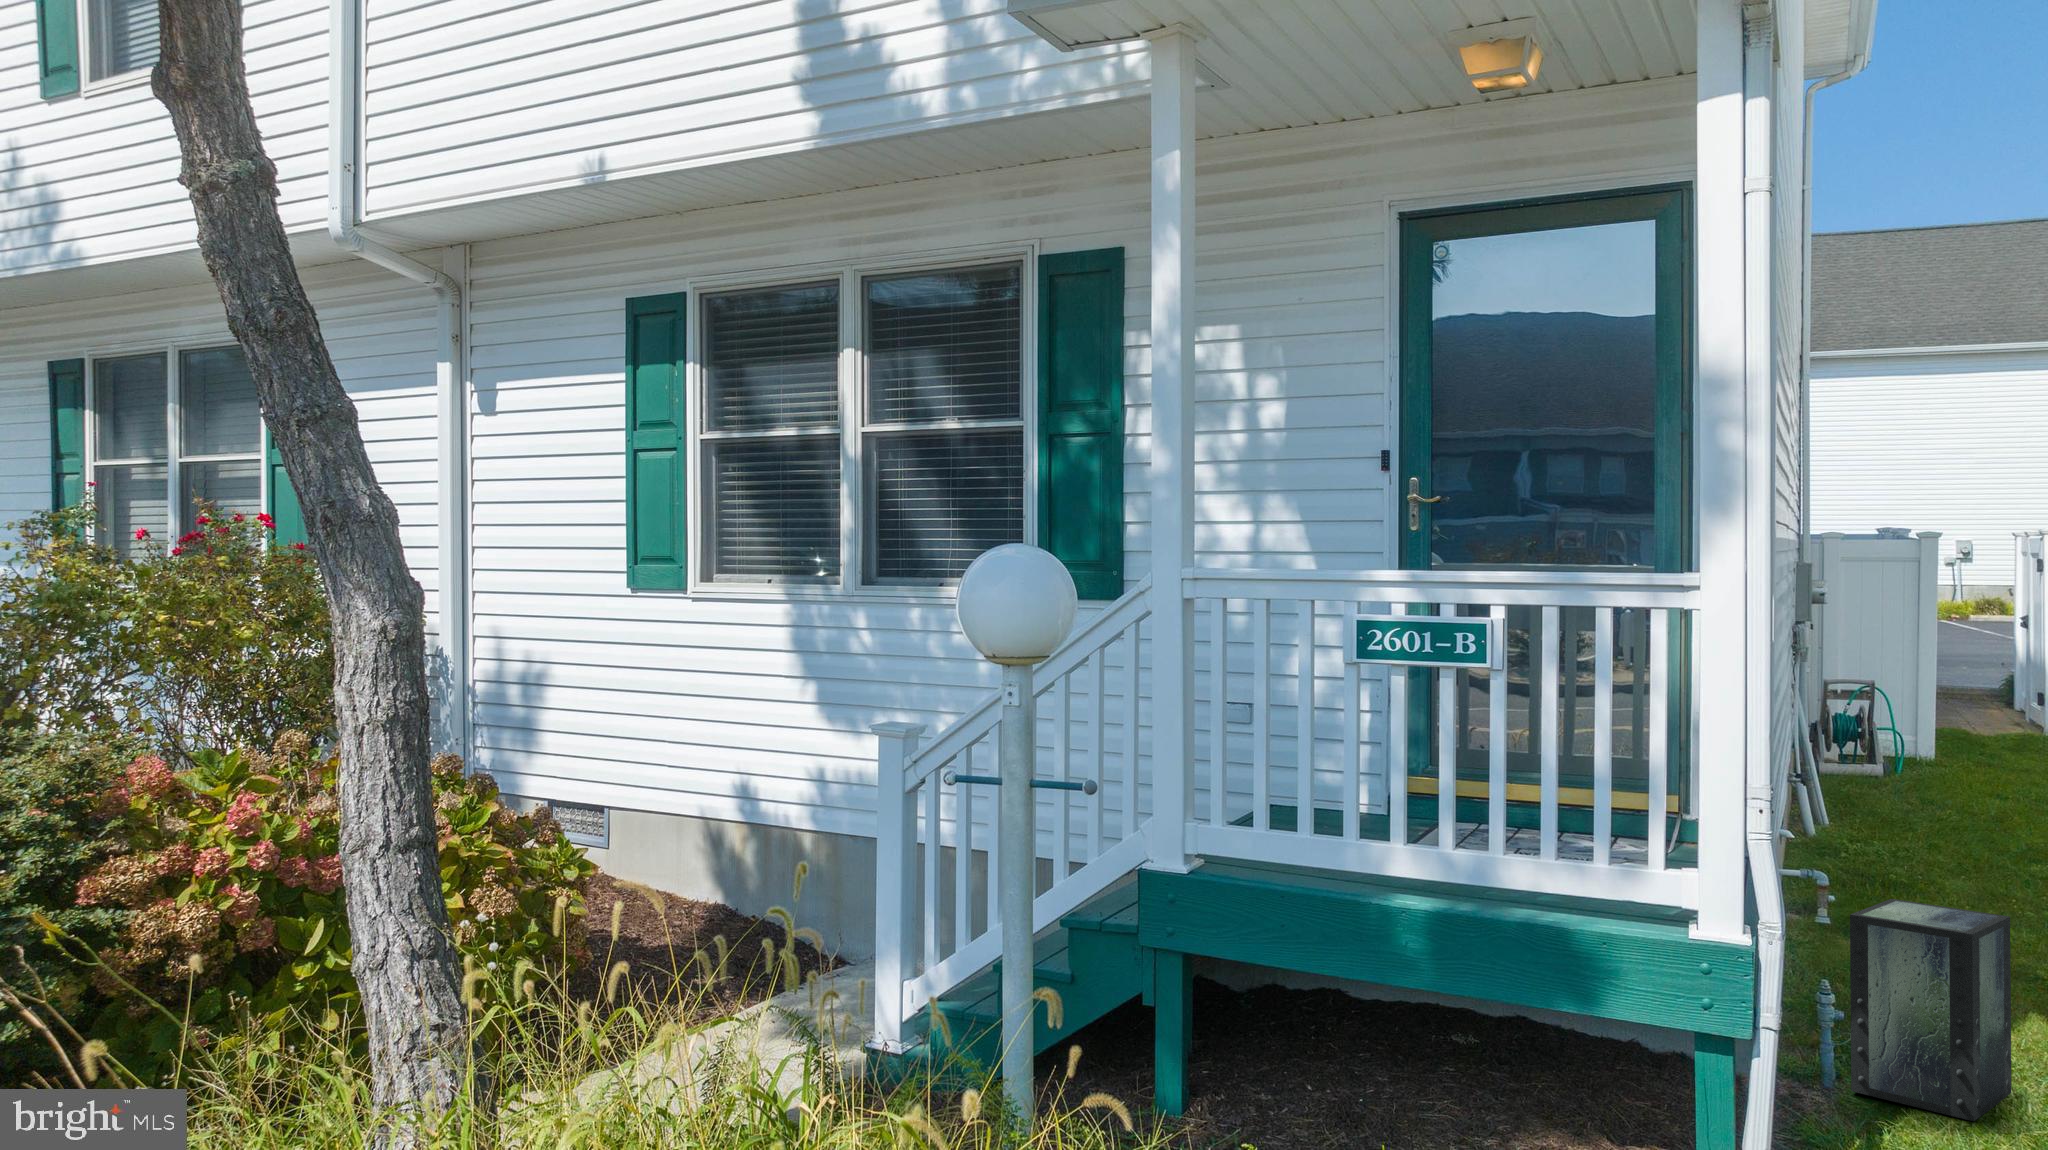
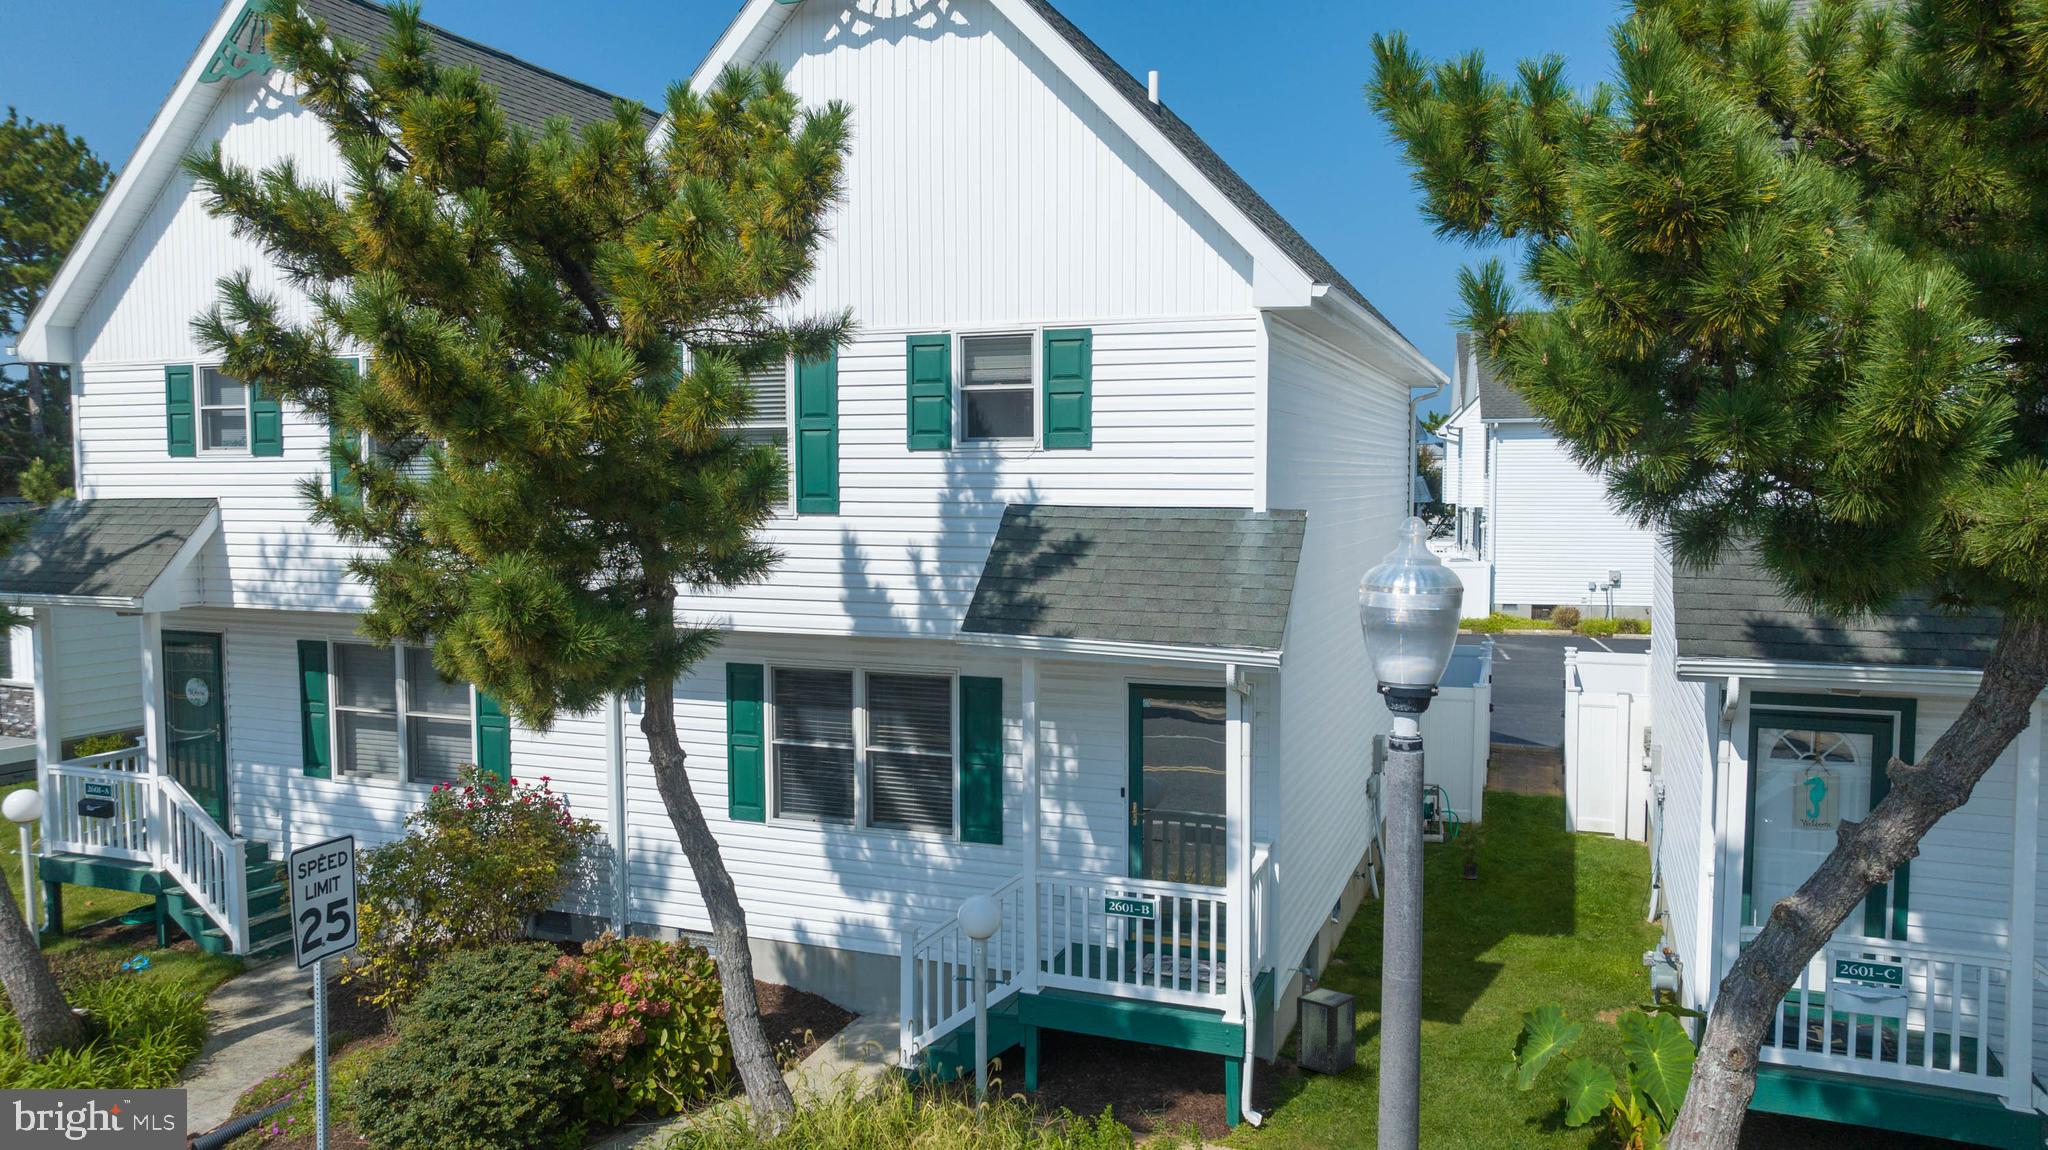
potted plant: none [1950,690,2020,798] -> present [1453,820,1485,879]

